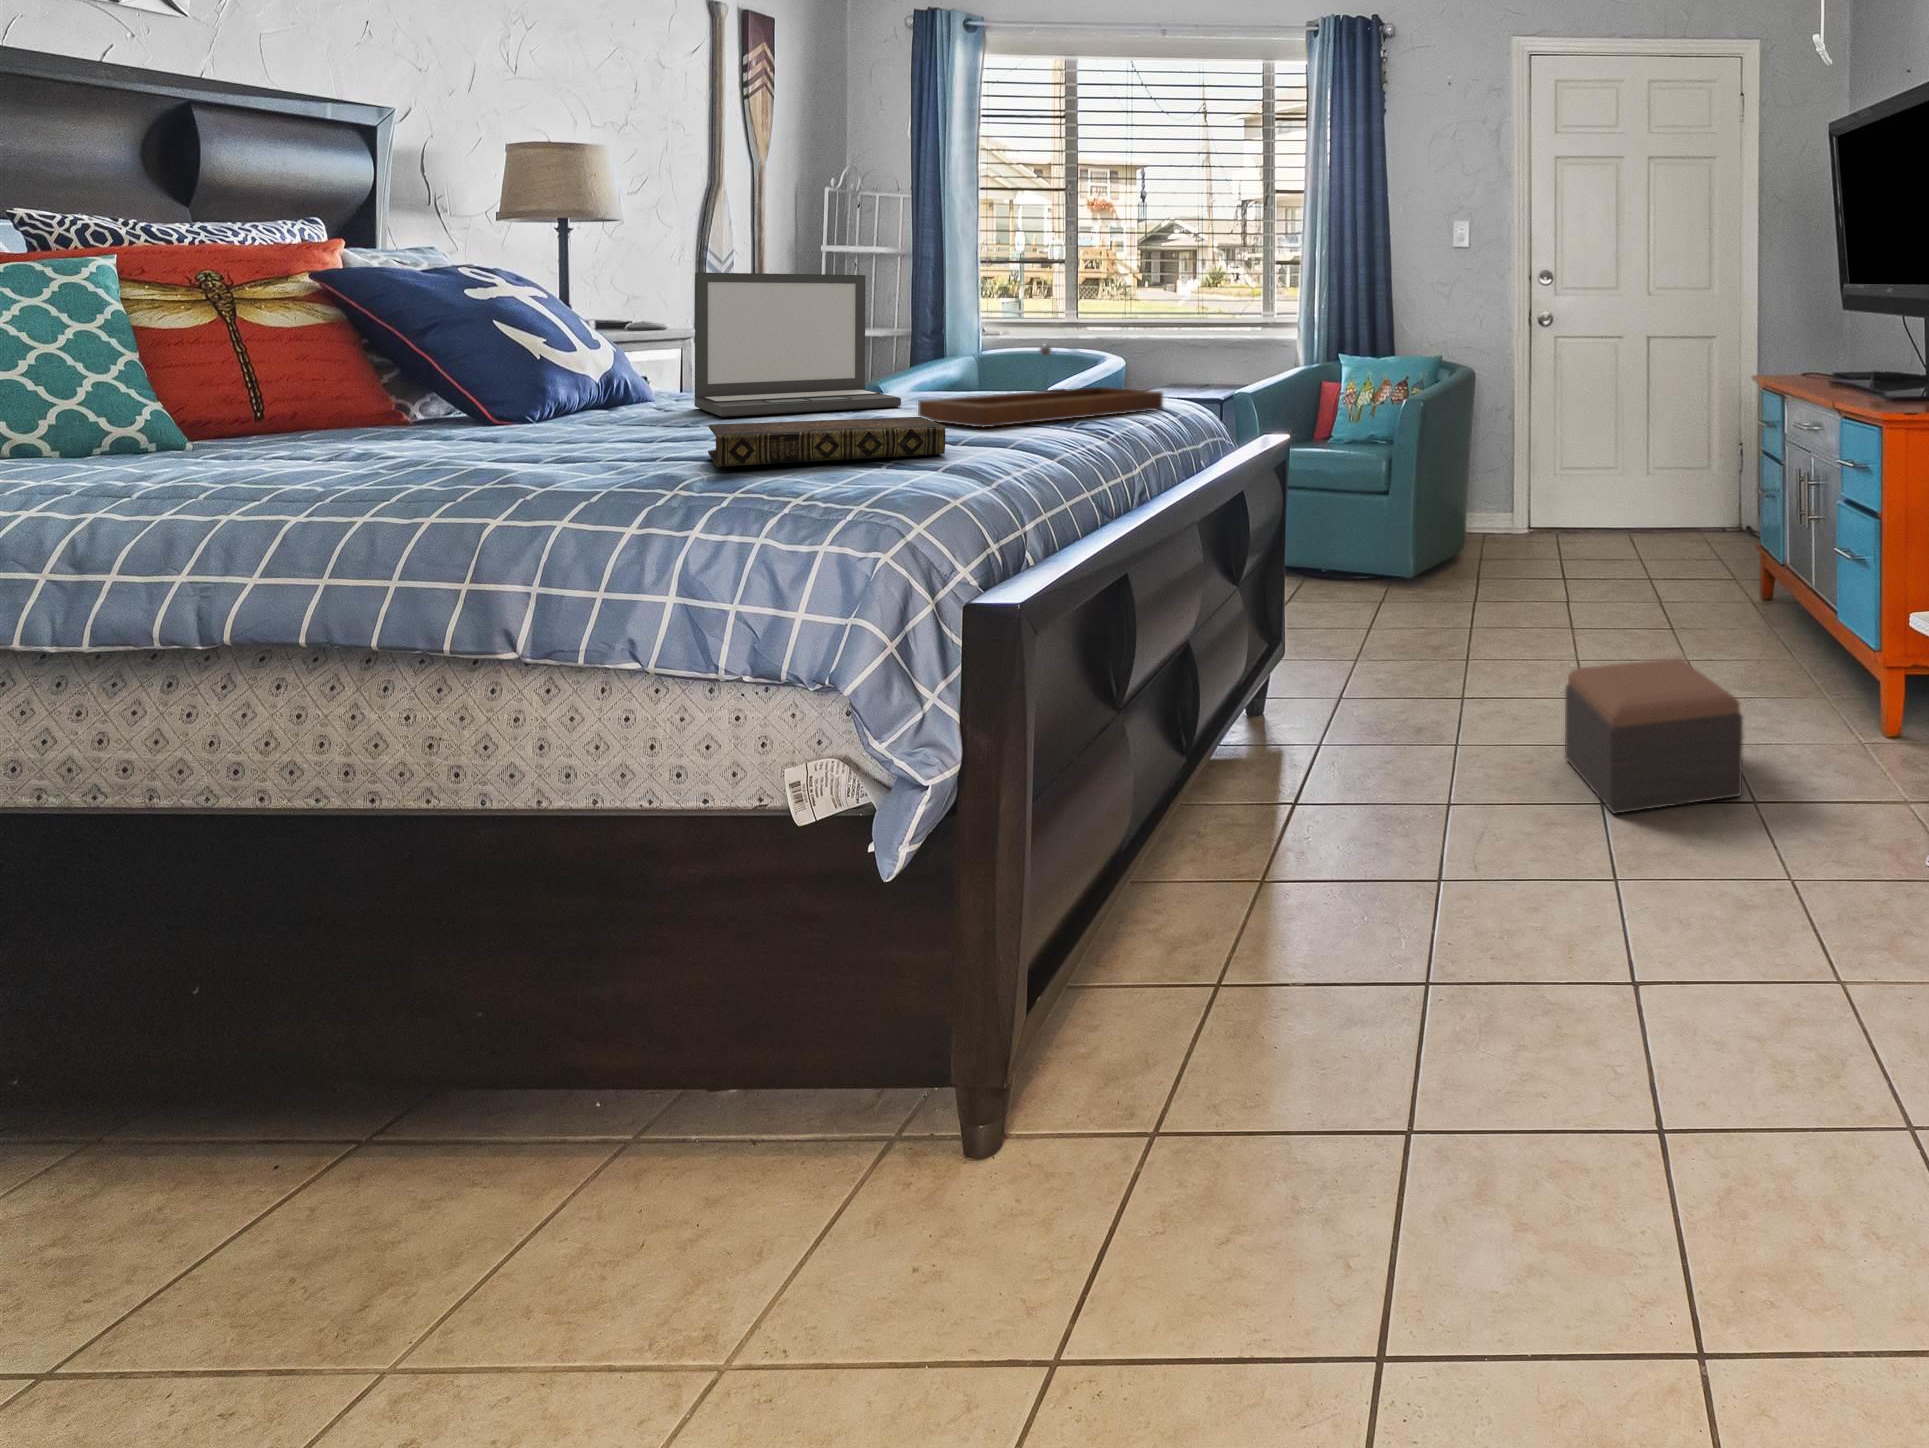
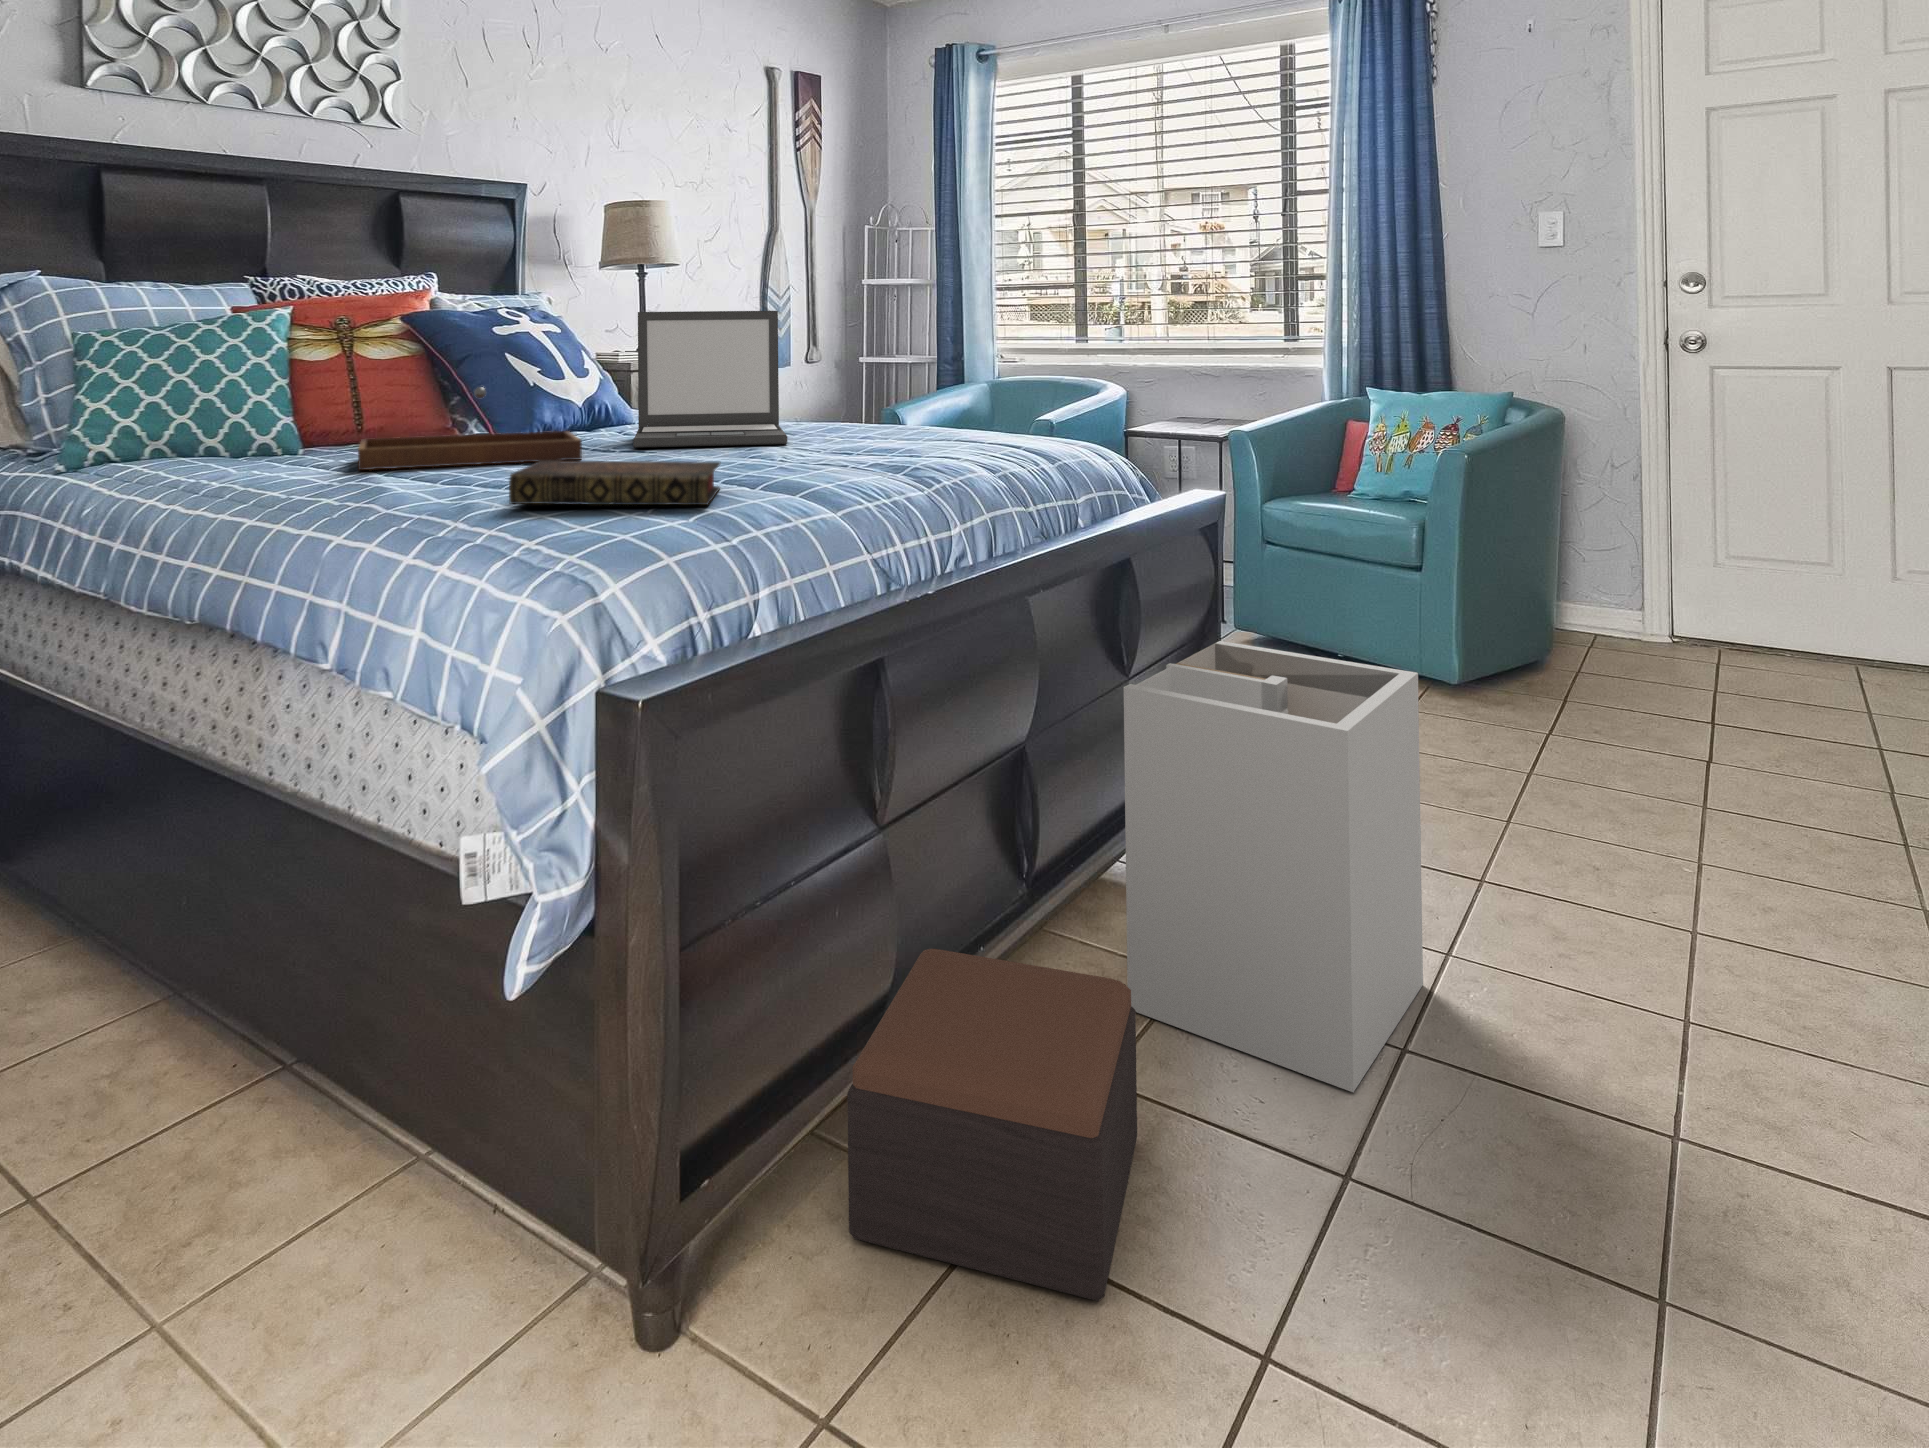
tray: present [918,345,1163,427] -> present [358,387,582,470]
laundry hamper: none [1276,542,1466,837] -> present [1124,641,1423,1092]
footstool: present [1565,658,1743,813] -> present [847,949,1137,1301]

